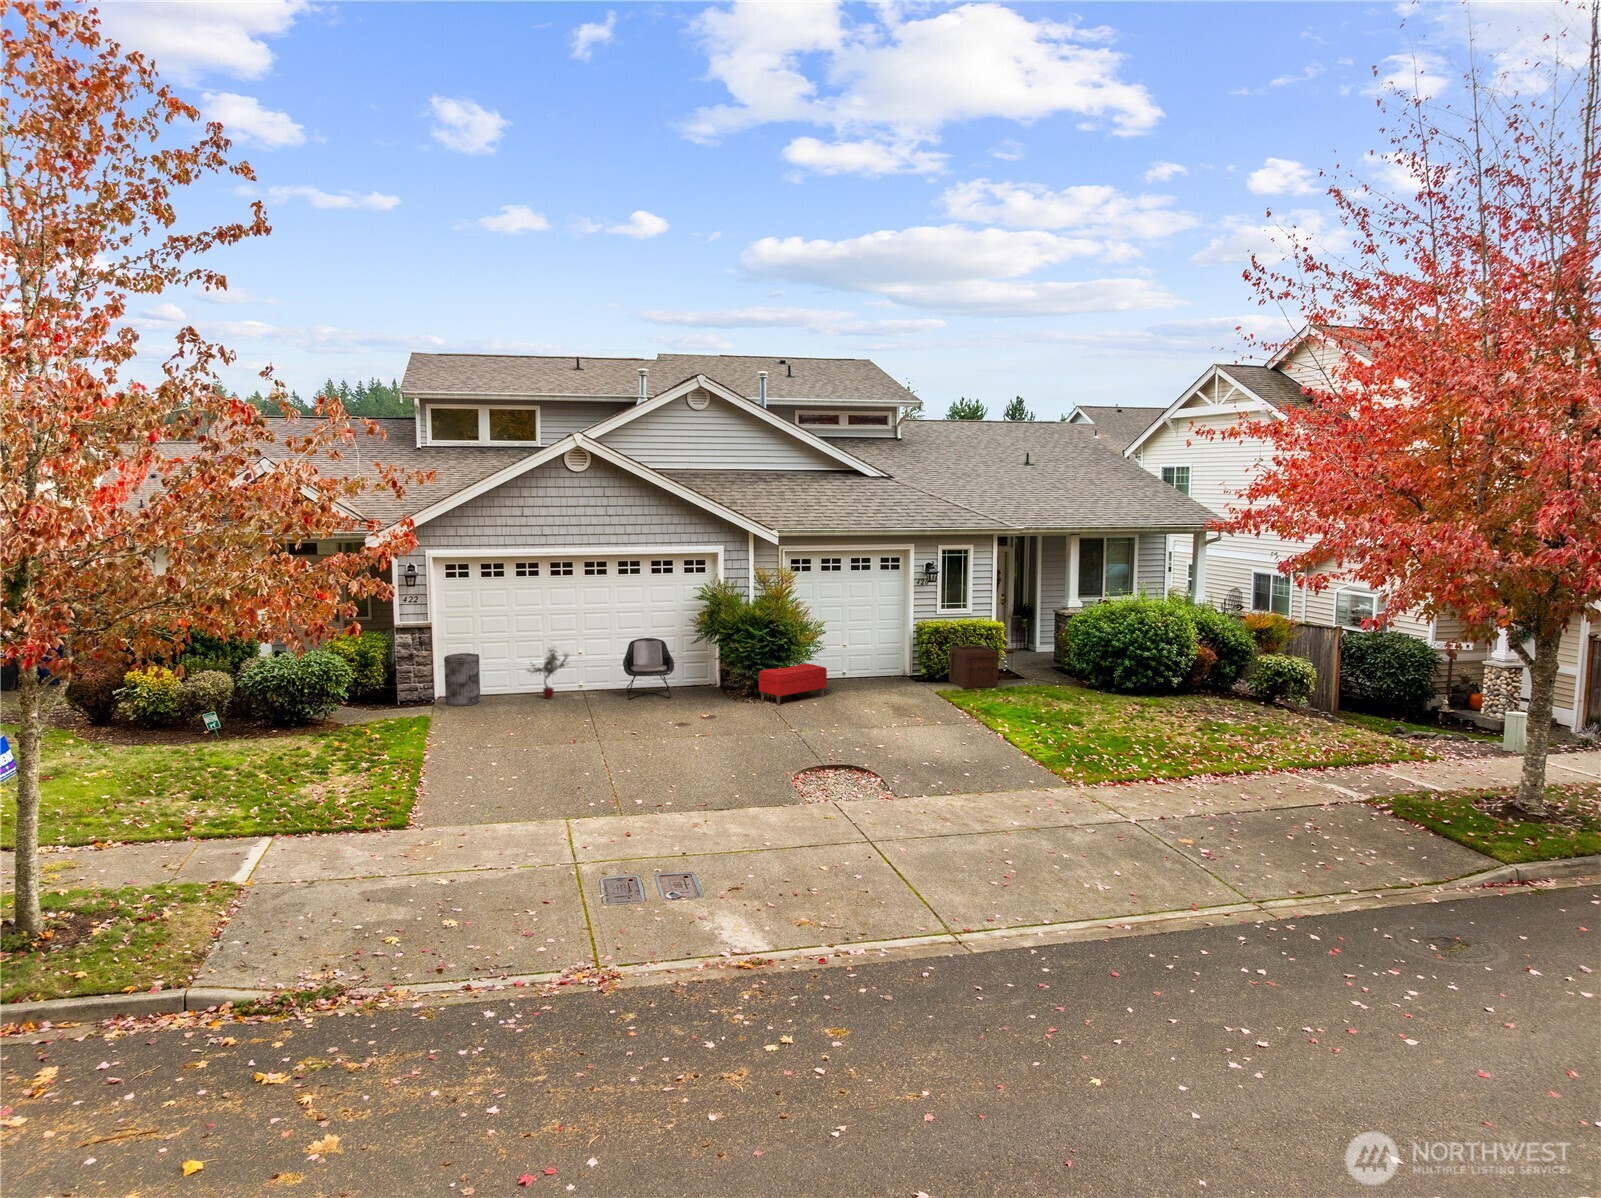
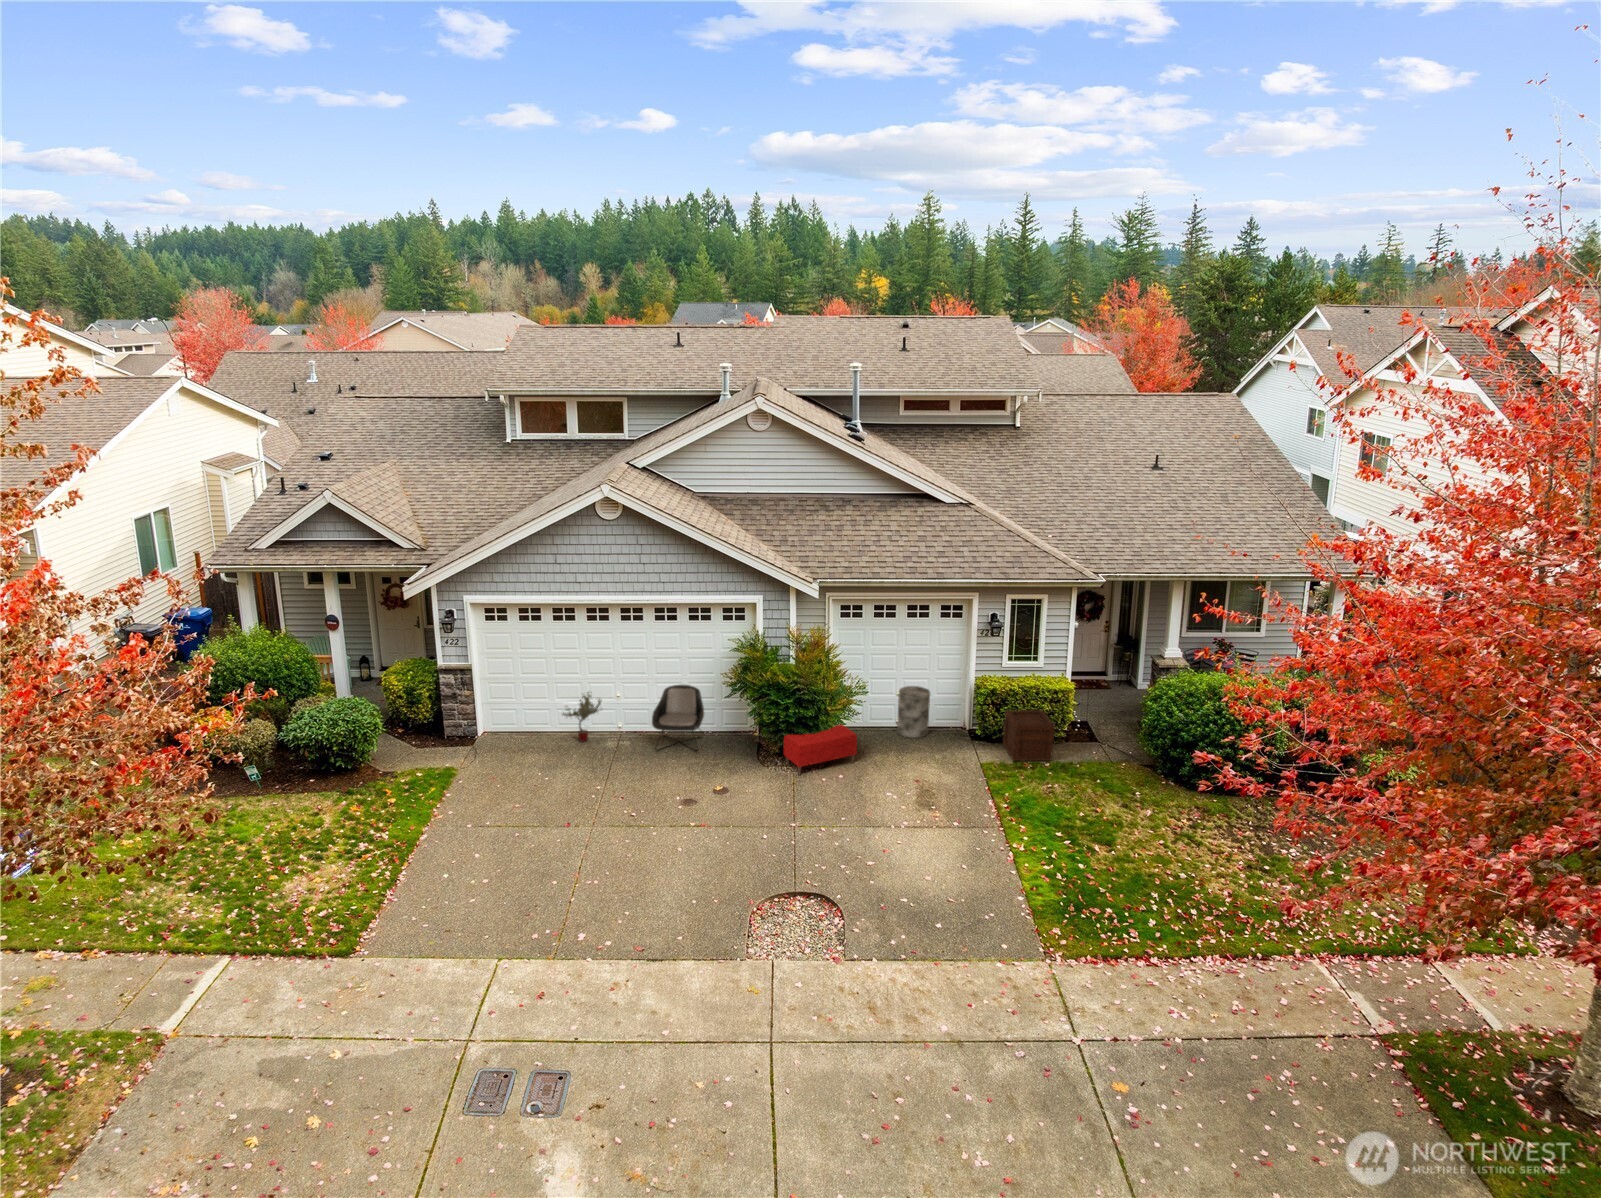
trash can: present [444,653,480,706] -> present [897,686,930,738]

